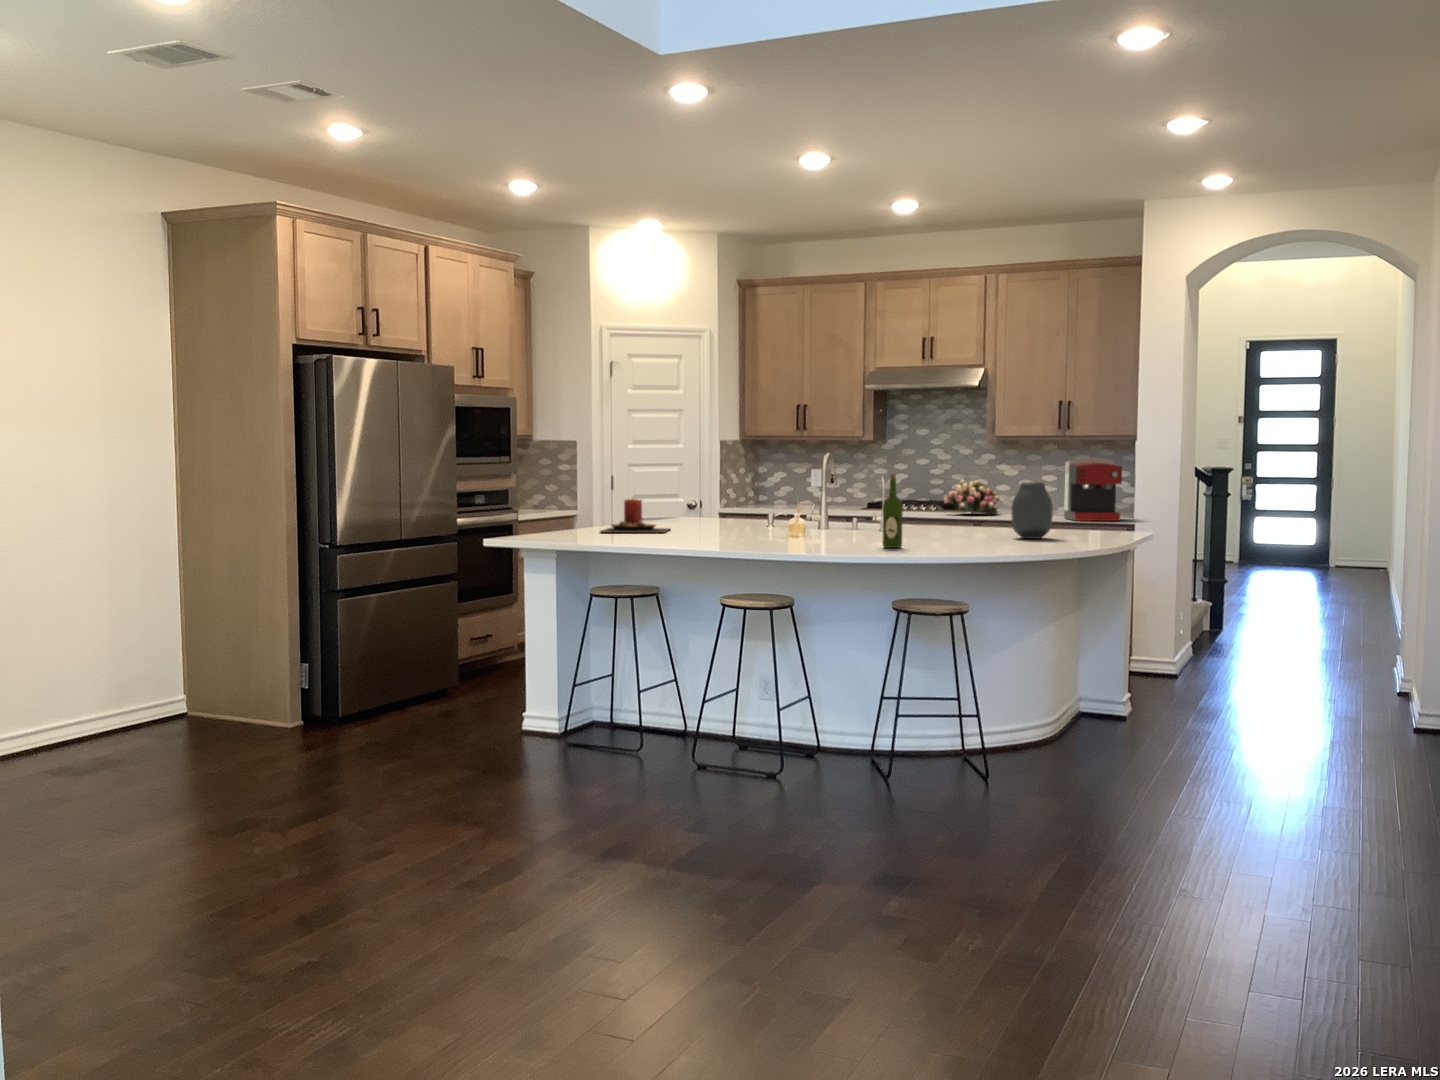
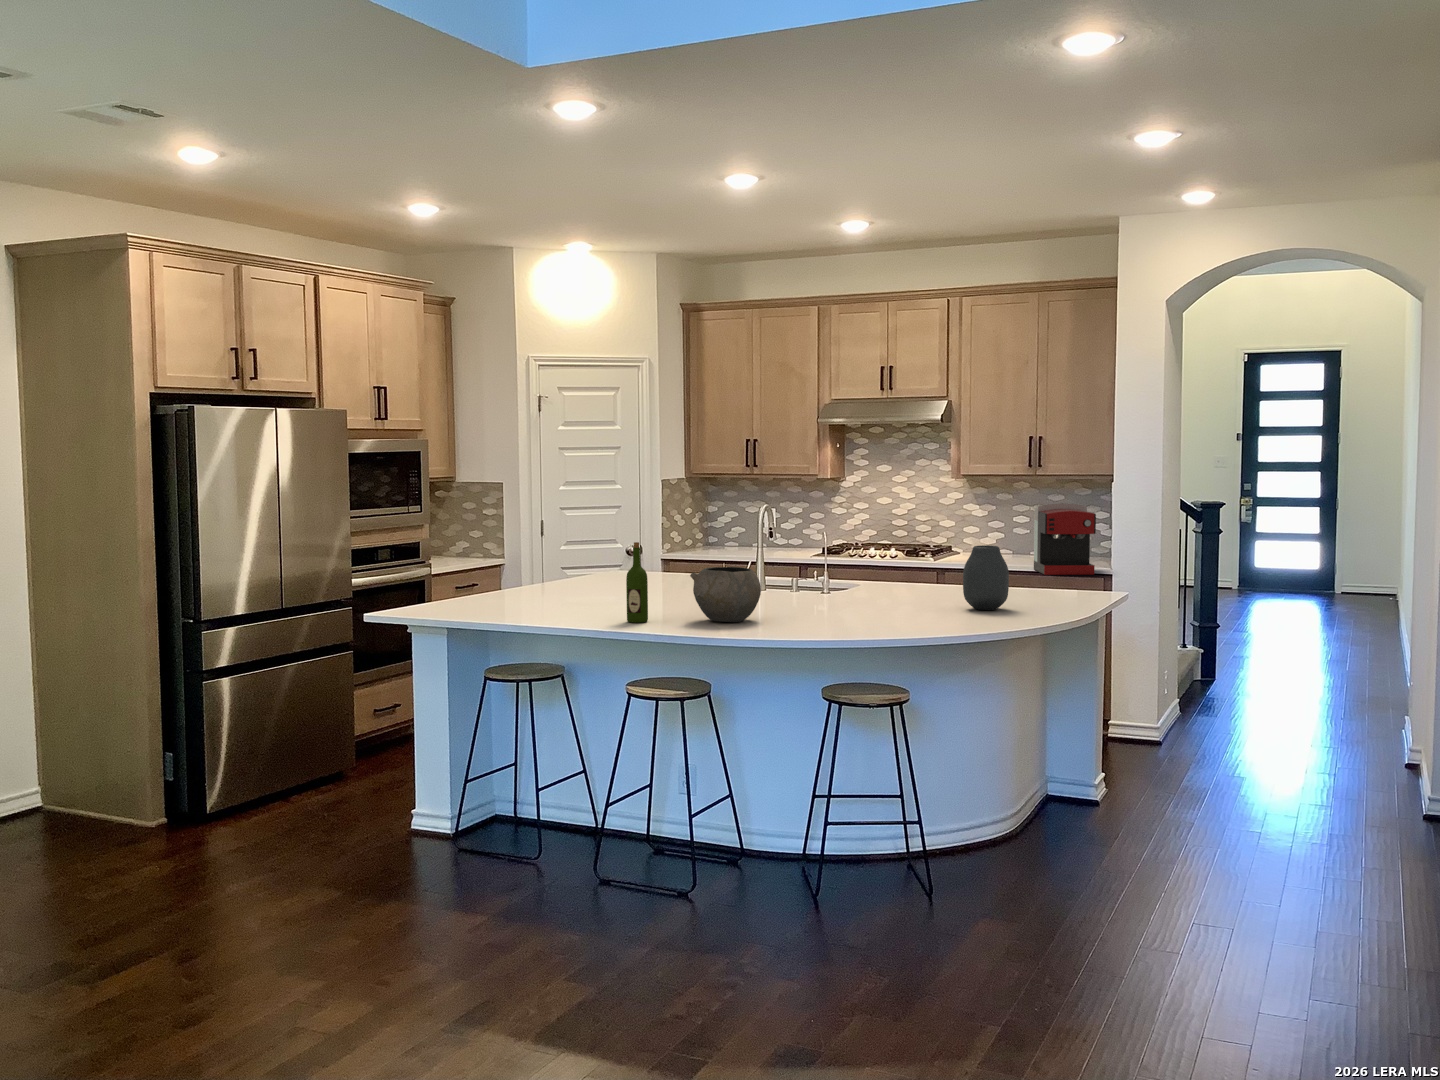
wine bottle: present [882,474,903,548] -> present [626,542,648,623]
flower arrangement: present [944,480,1000,515] -> none [903,524,965,563]
bowl: none [774,497,836,544] -> present [690,567,761,622]
candle: present [600,499,670,533] -> none [505,560,589,601]

